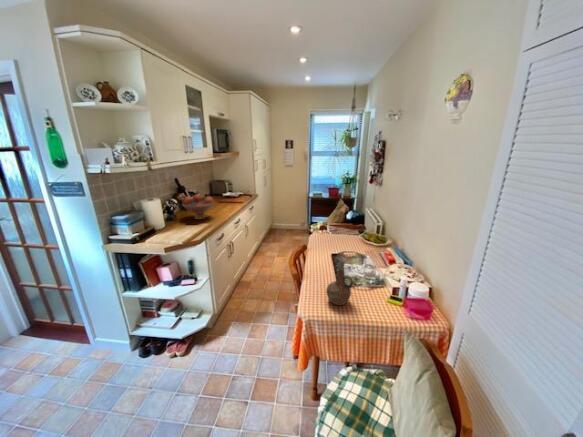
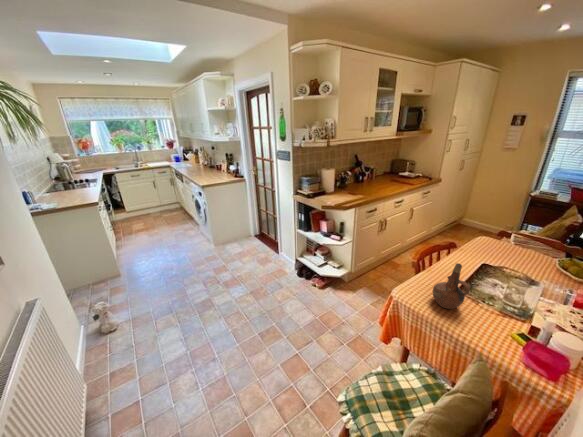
fruit bowl: present [182,194,214,219] -> none [351,170,379,192]

